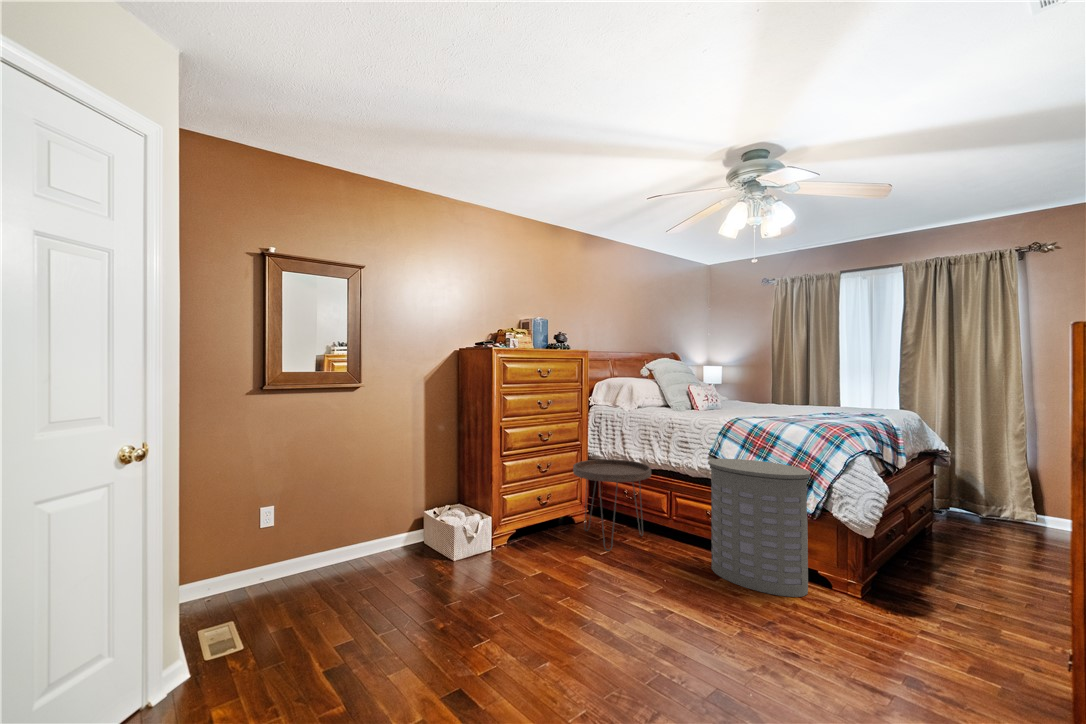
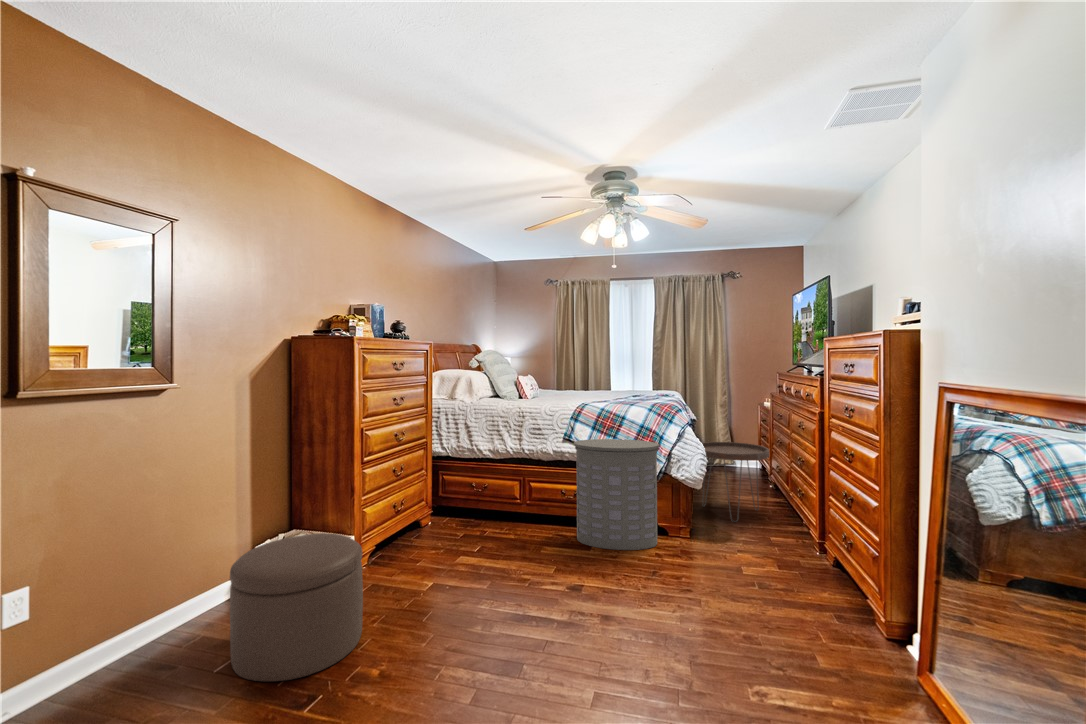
side table: present [573,459,651,551] -> present [702,442,769,522]
ottoman: none [370,506,464,611] -> present [230,533,363,681]

